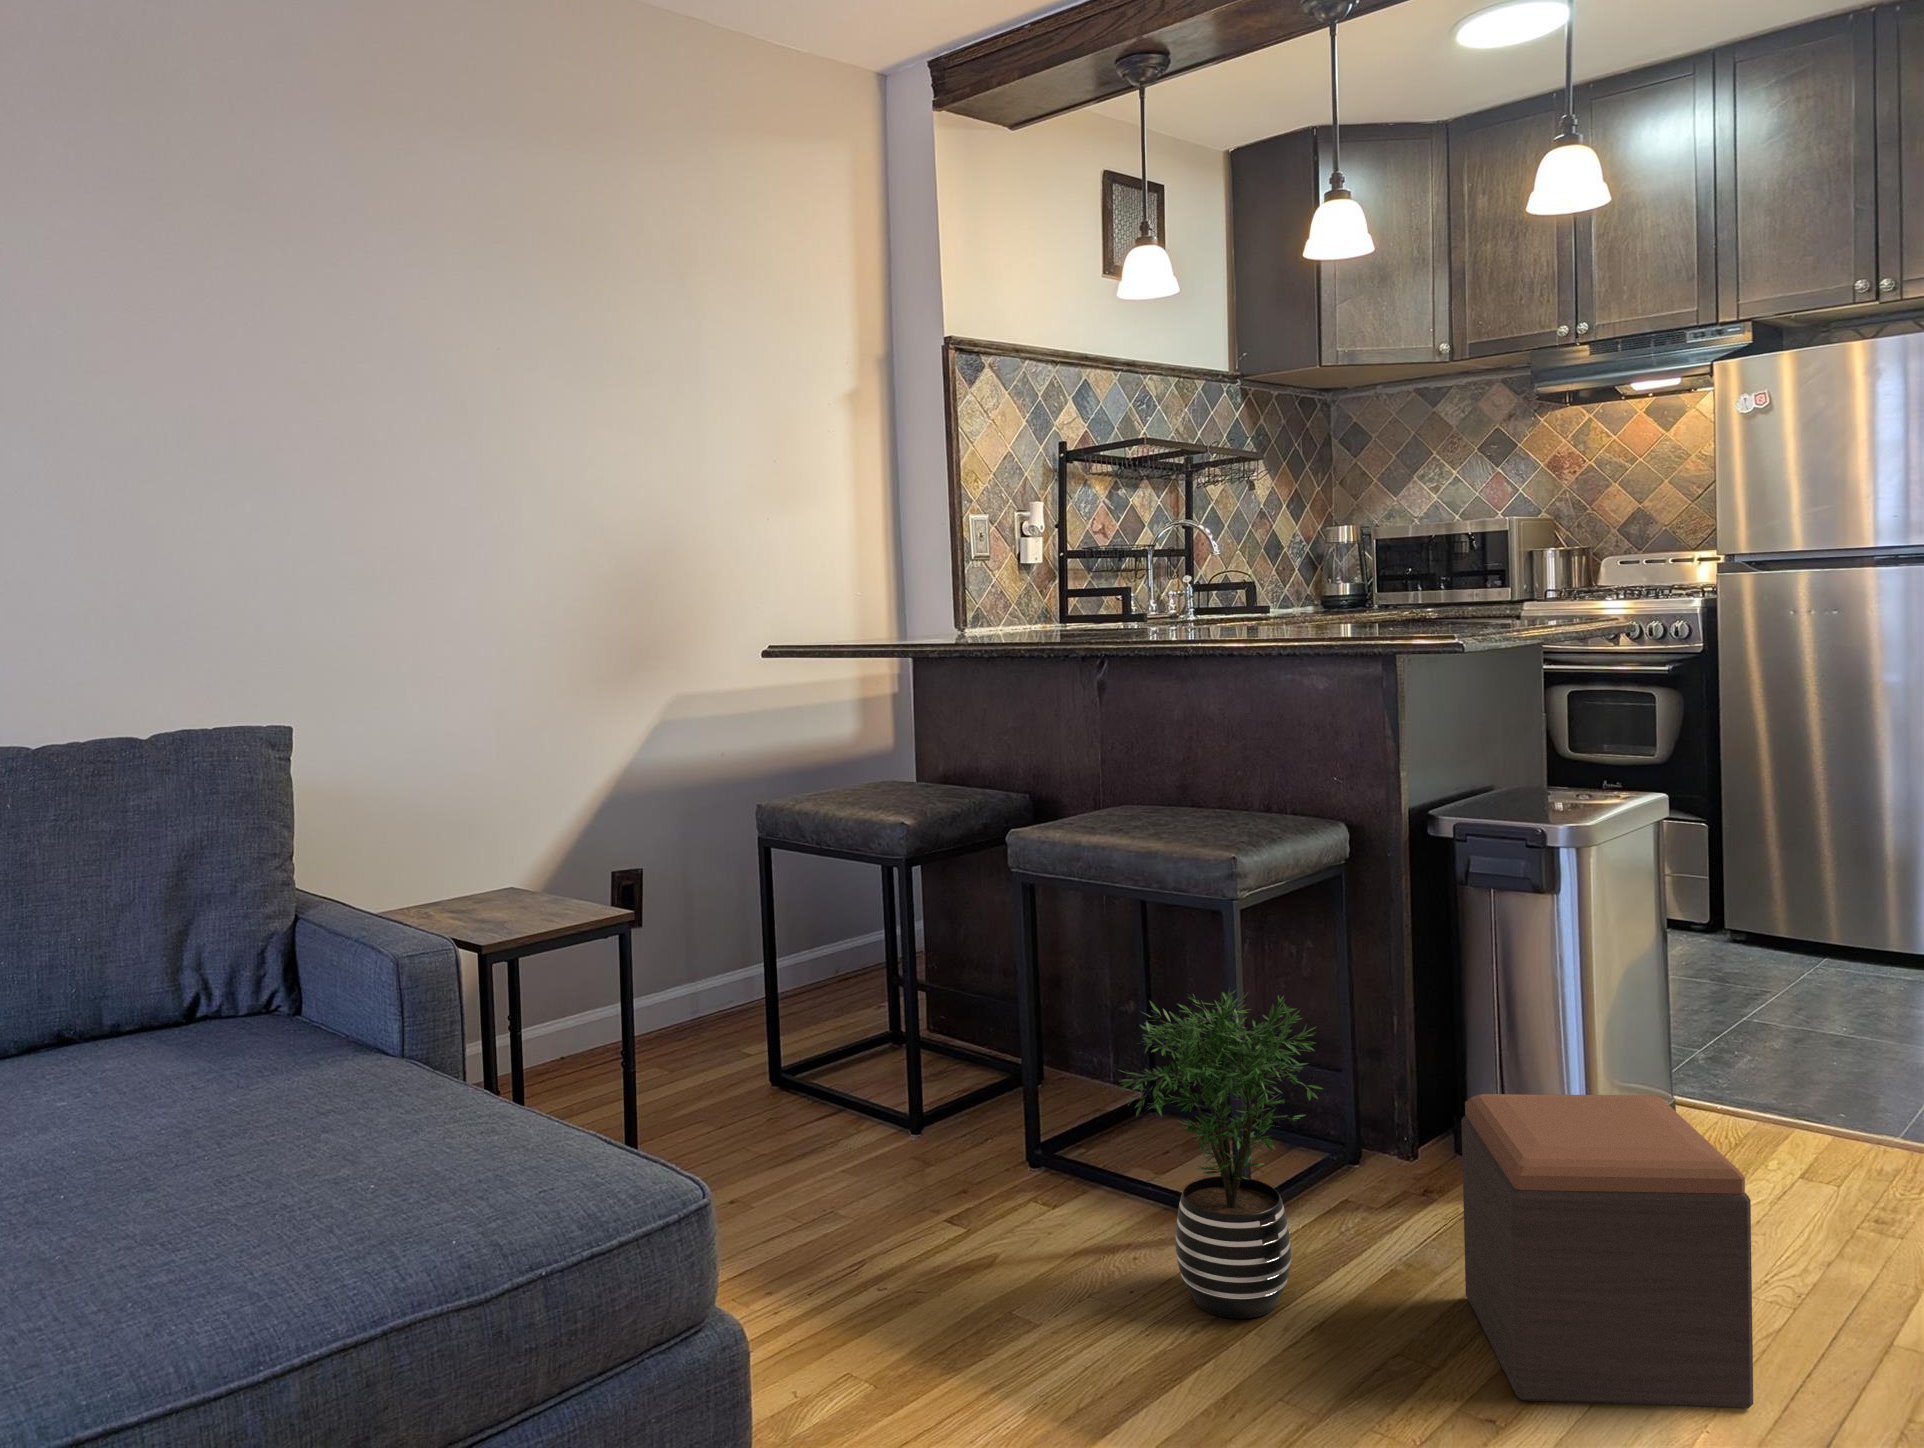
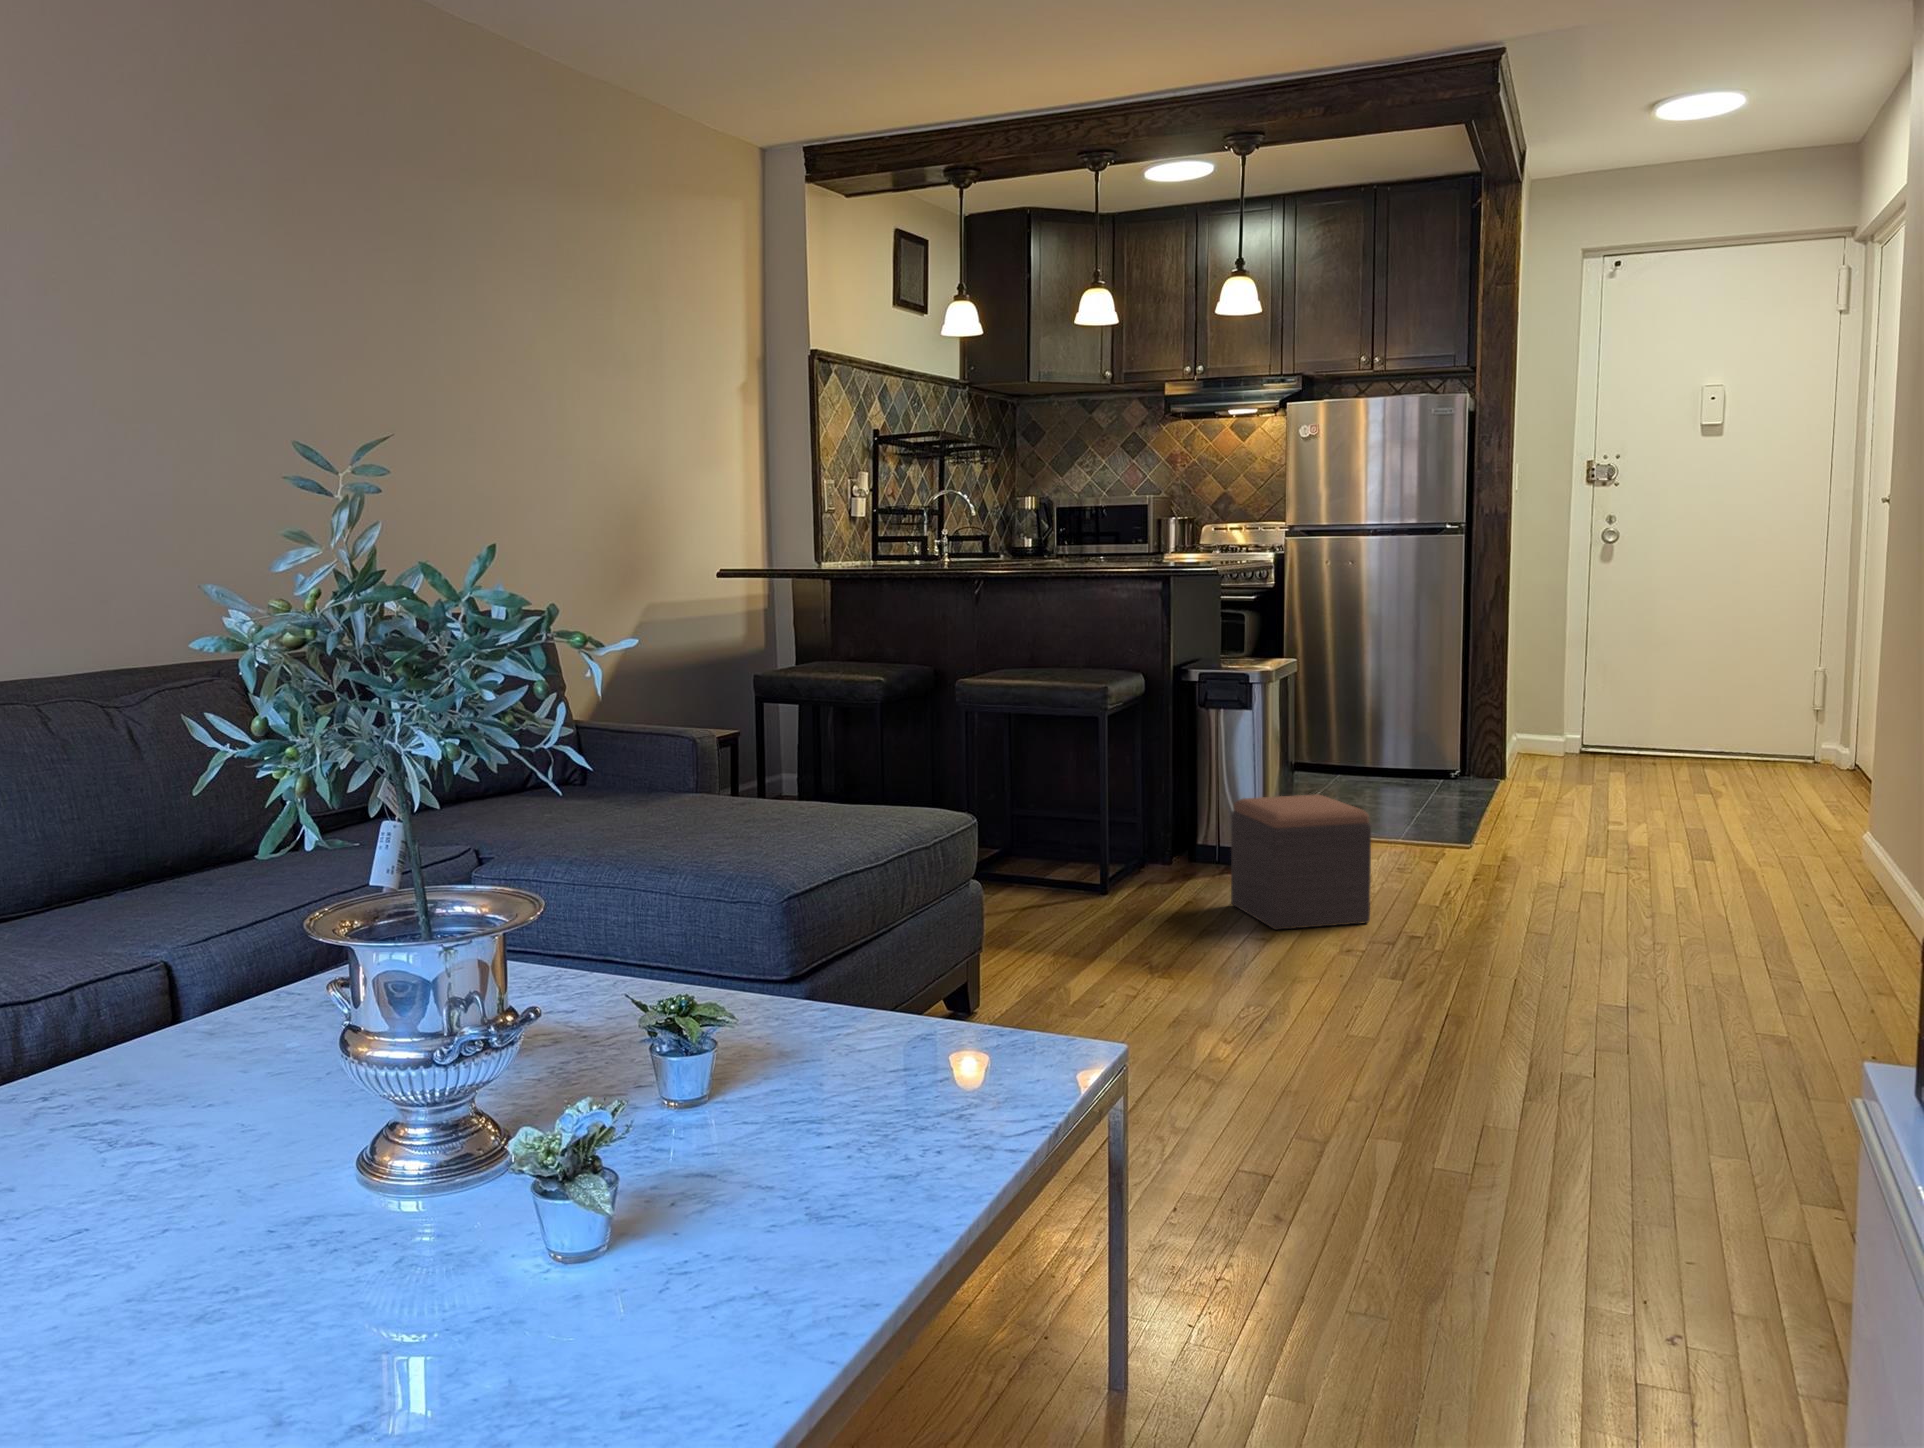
potted plant: present [1120,990,1322,1319] -> none [1072,750,1183,921]

